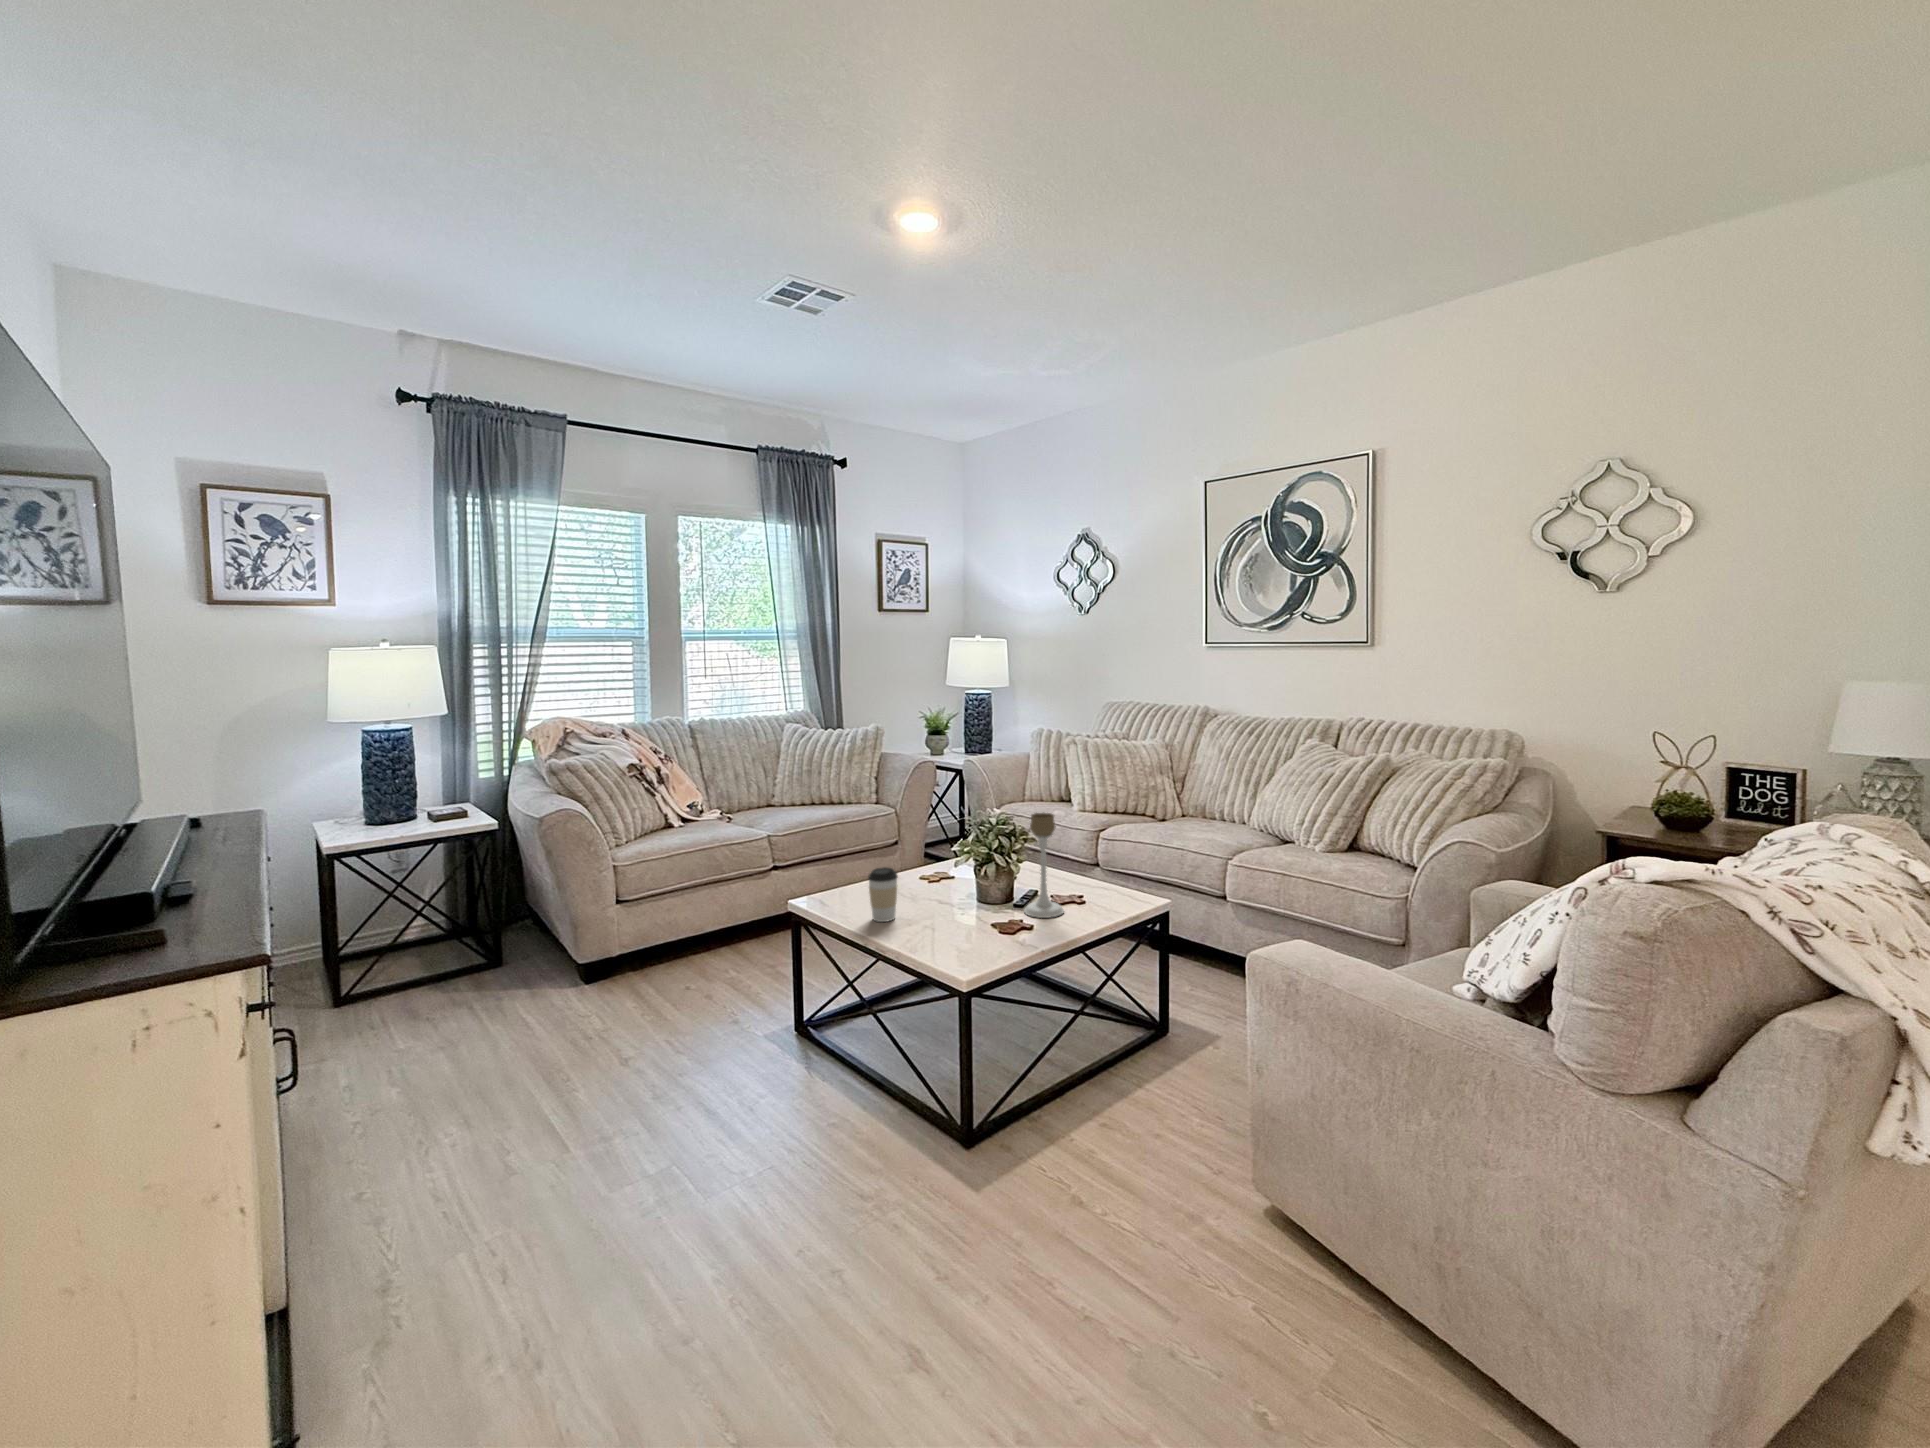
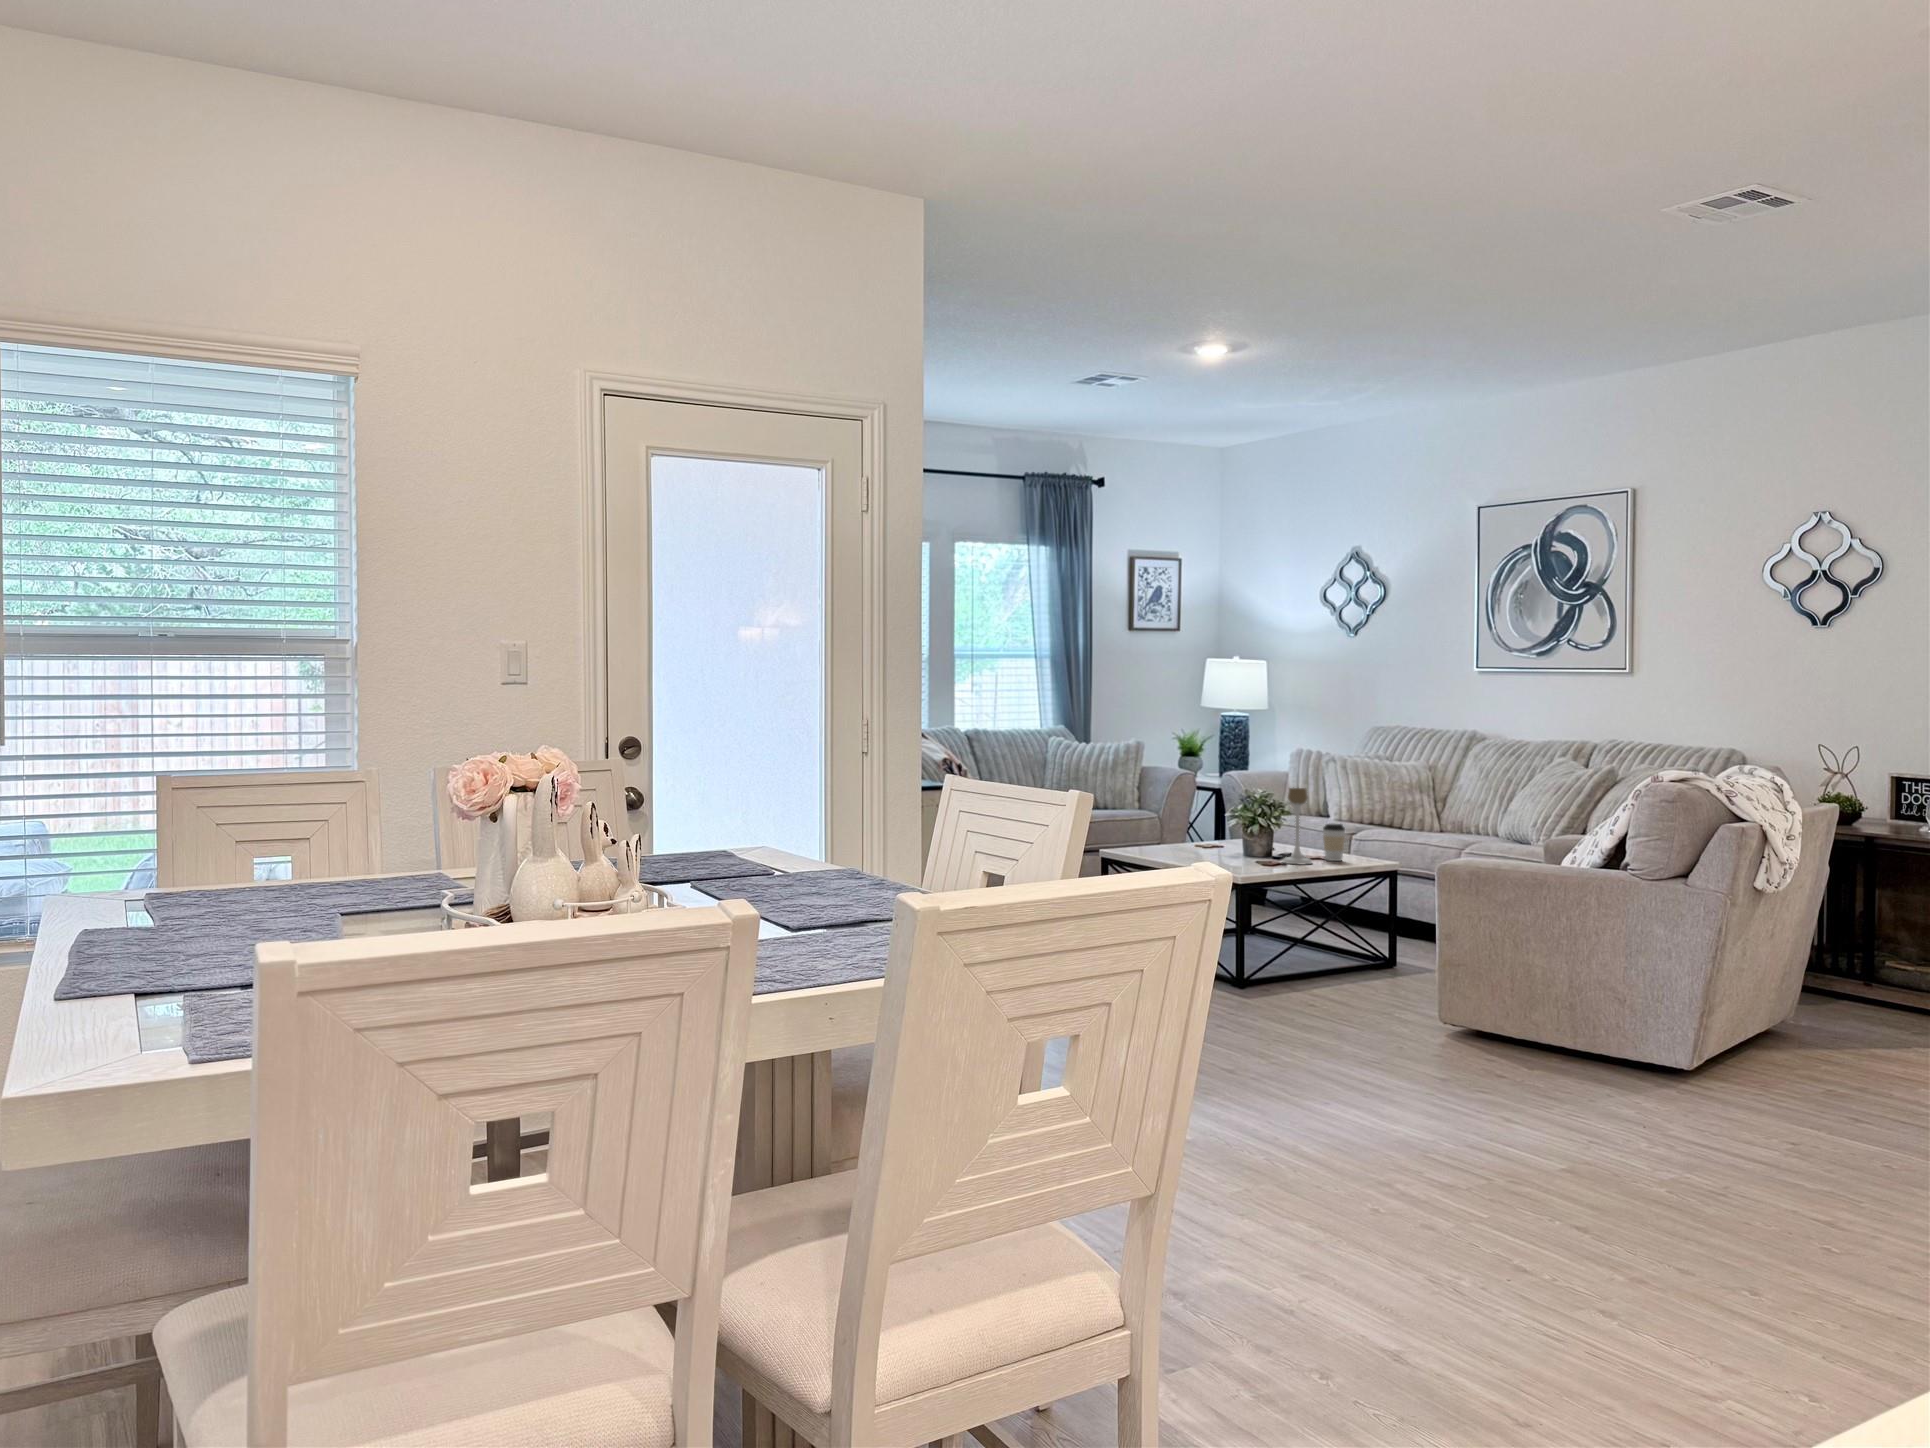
coffee cup: present [868,867,898,922] -> present [1323,824,1345,861]

